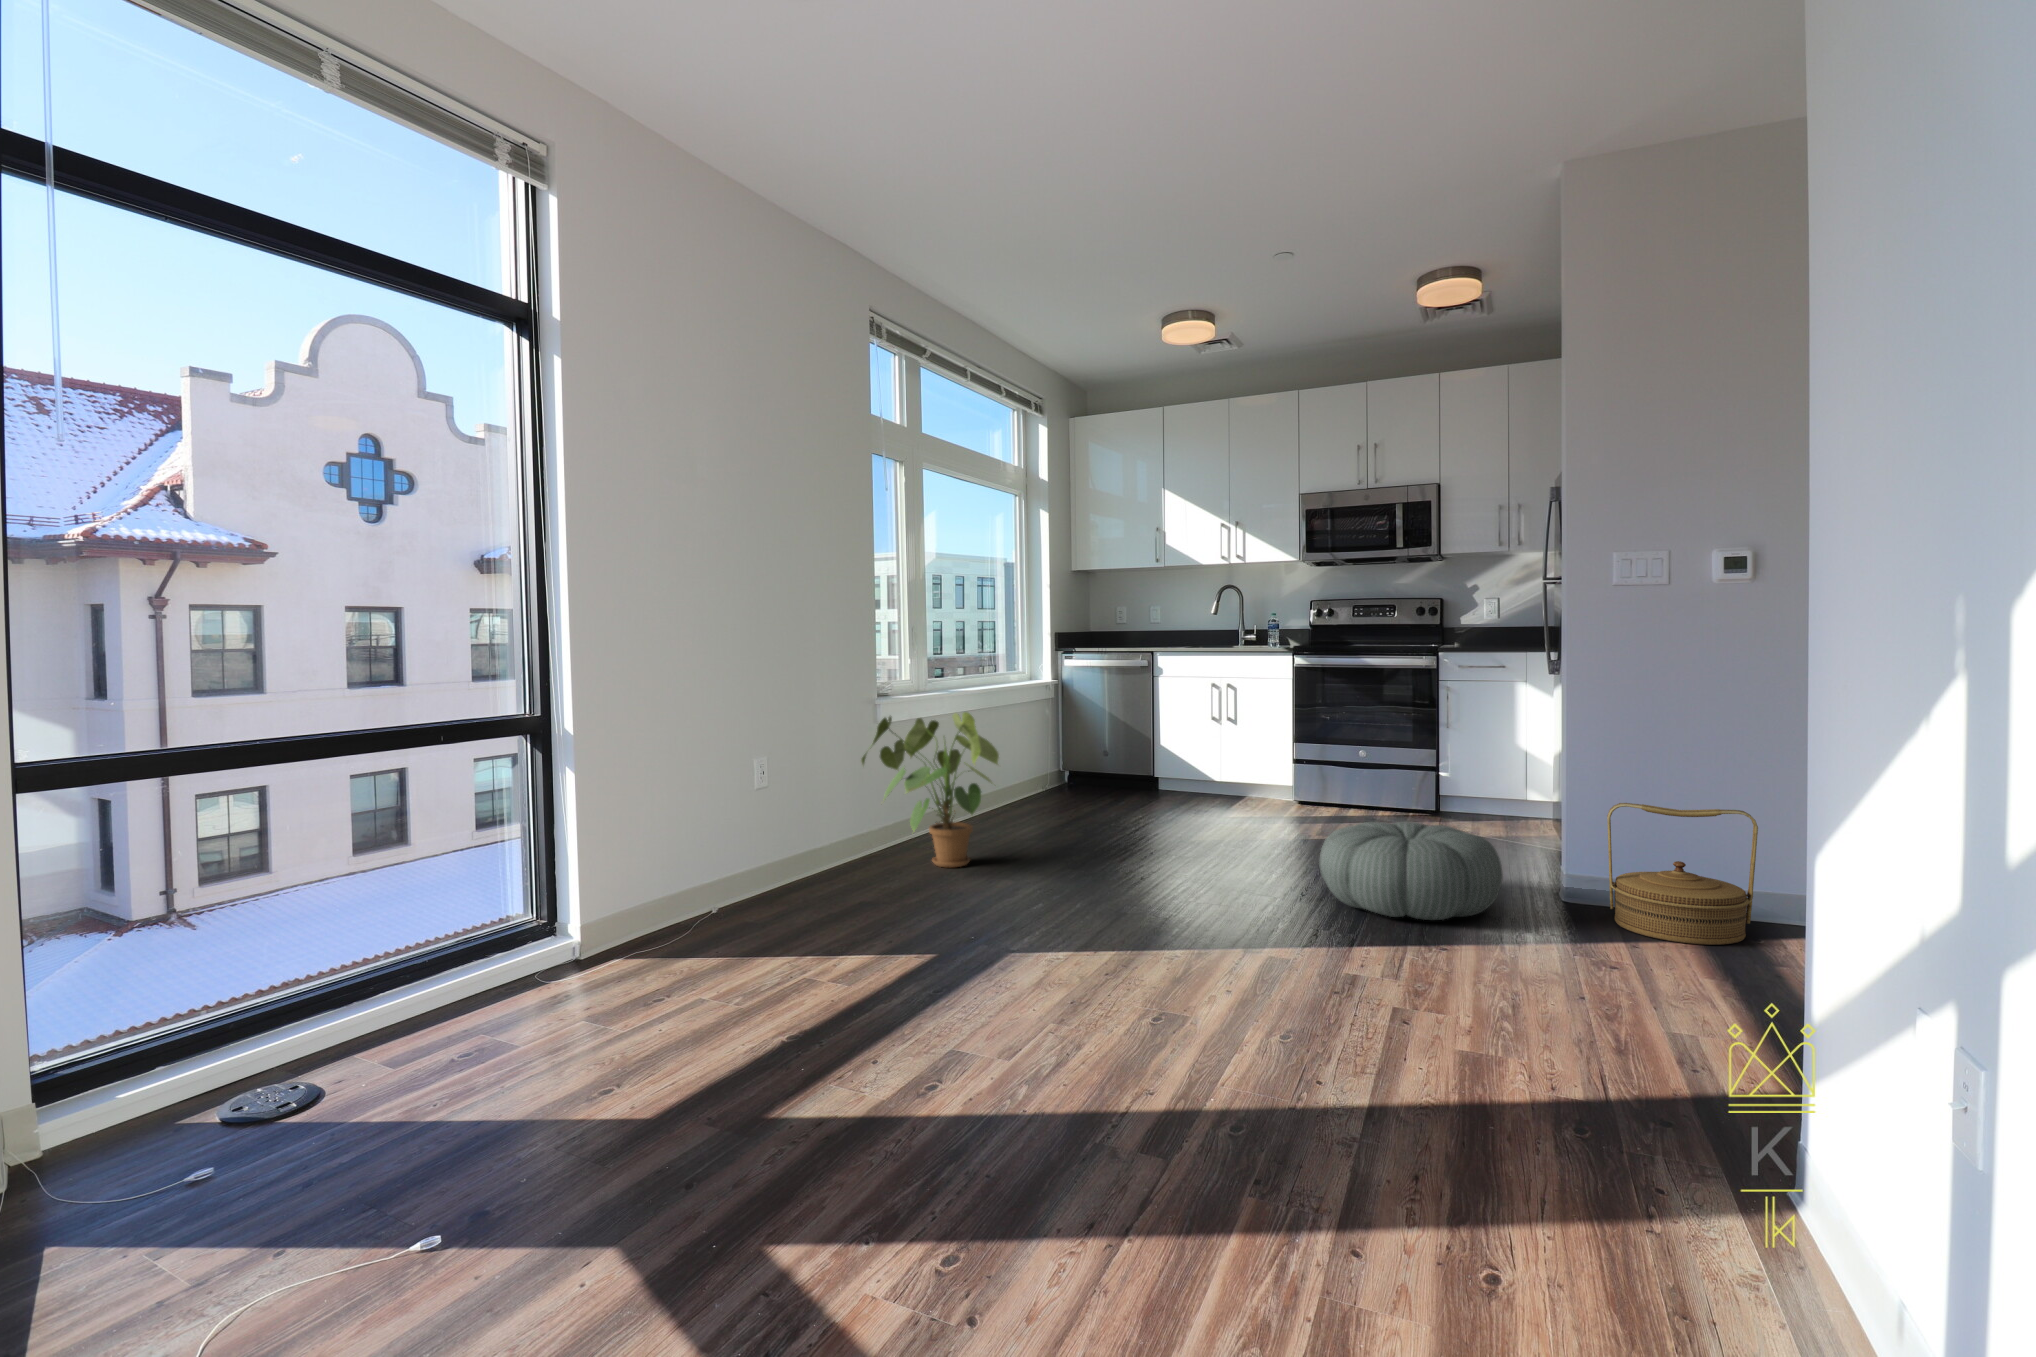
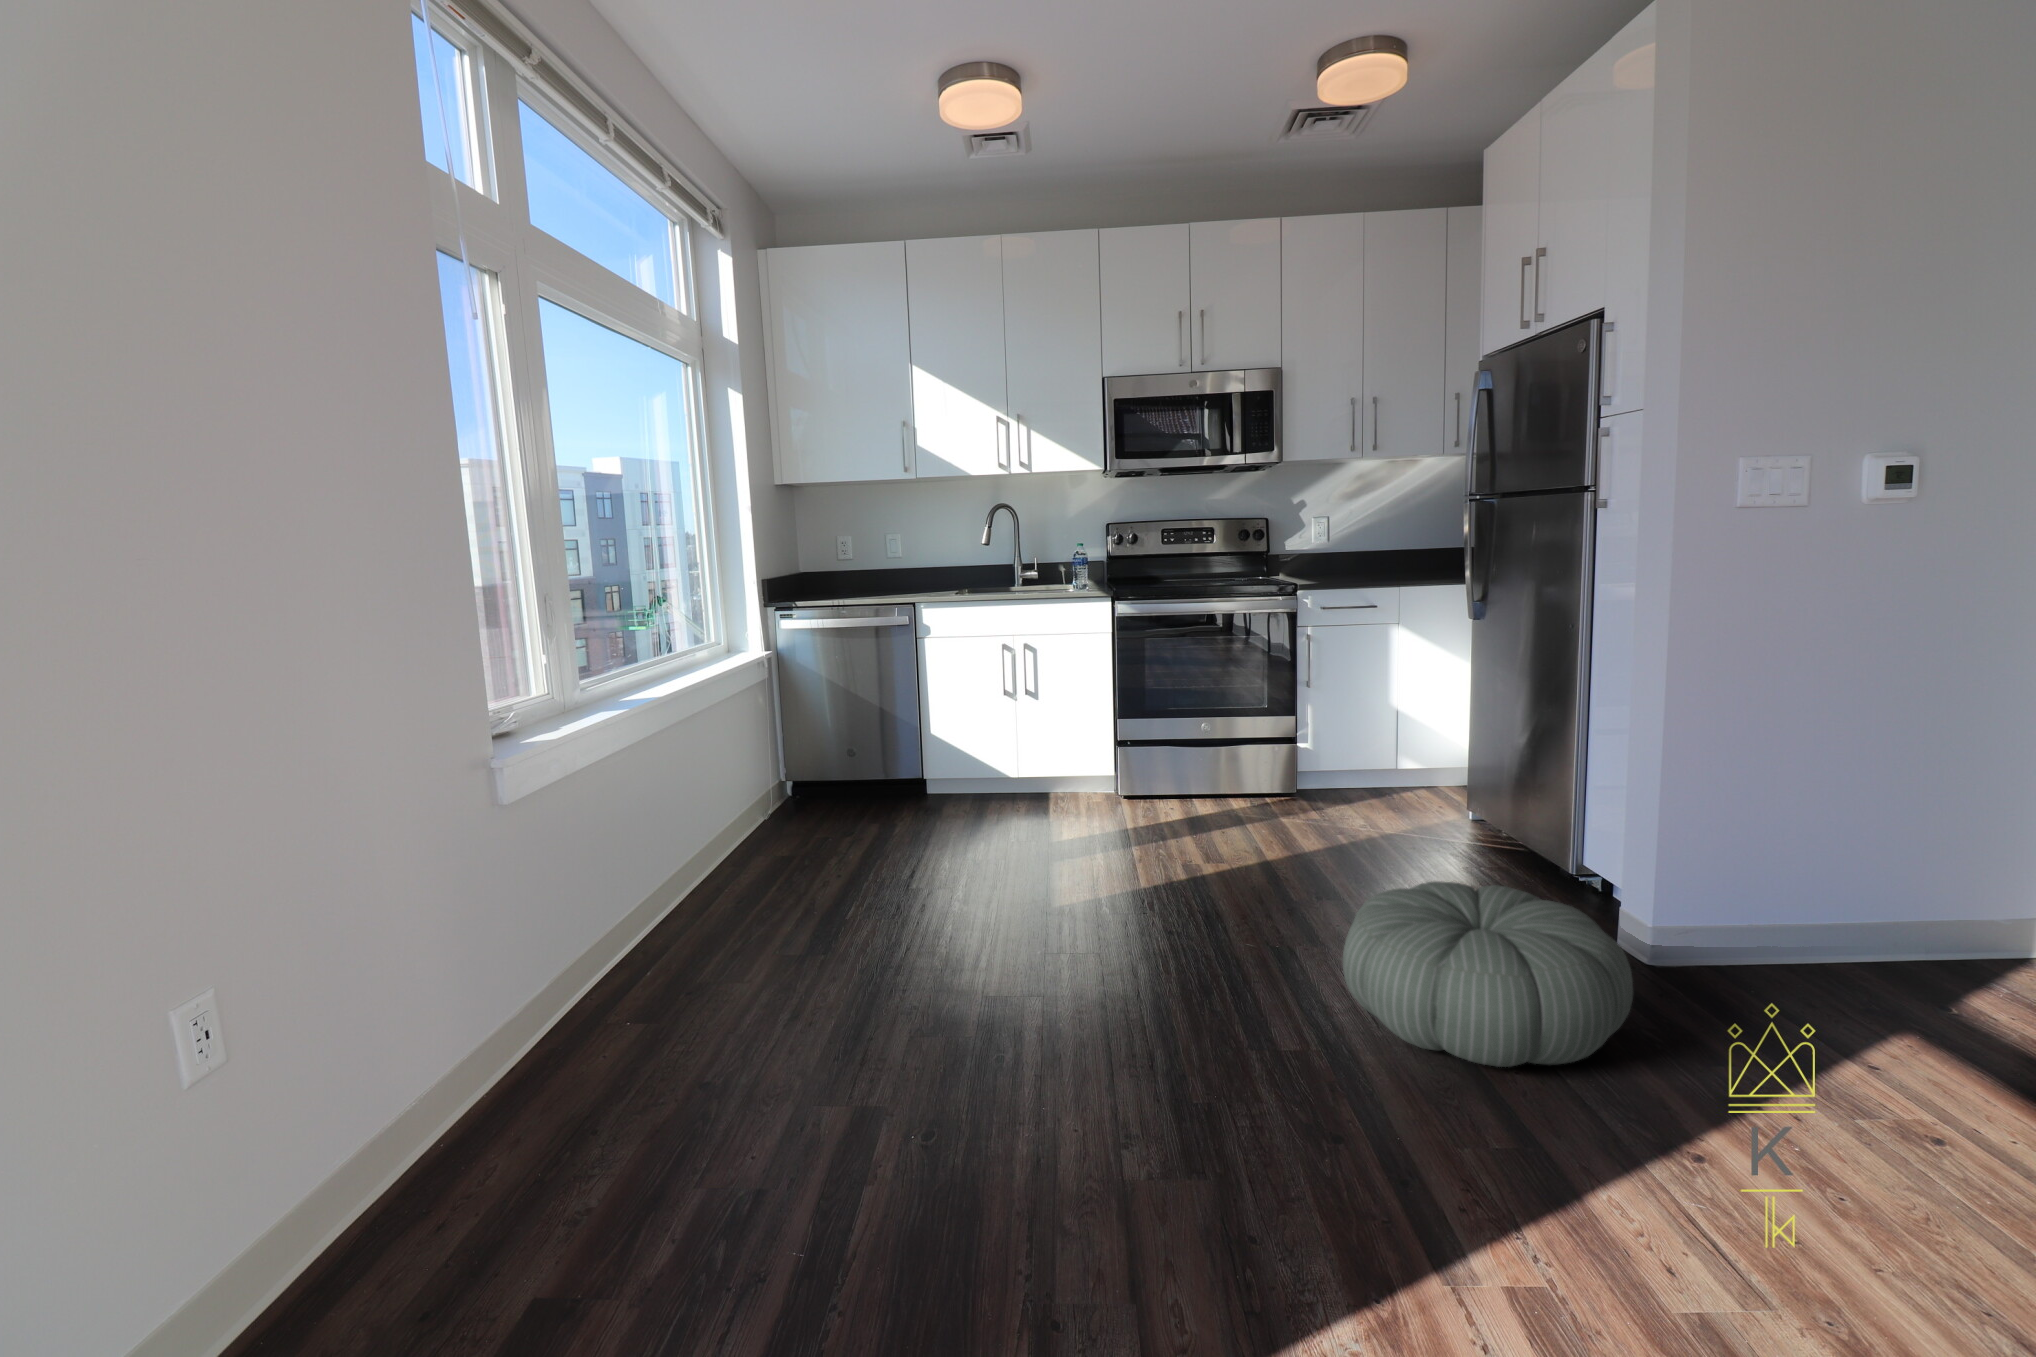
house plant: present [861,712,999,868] -> none [509,770,790,1054]
woven basket: present [1607,803,1758,945] -> none [1739,844,1946,1049]

